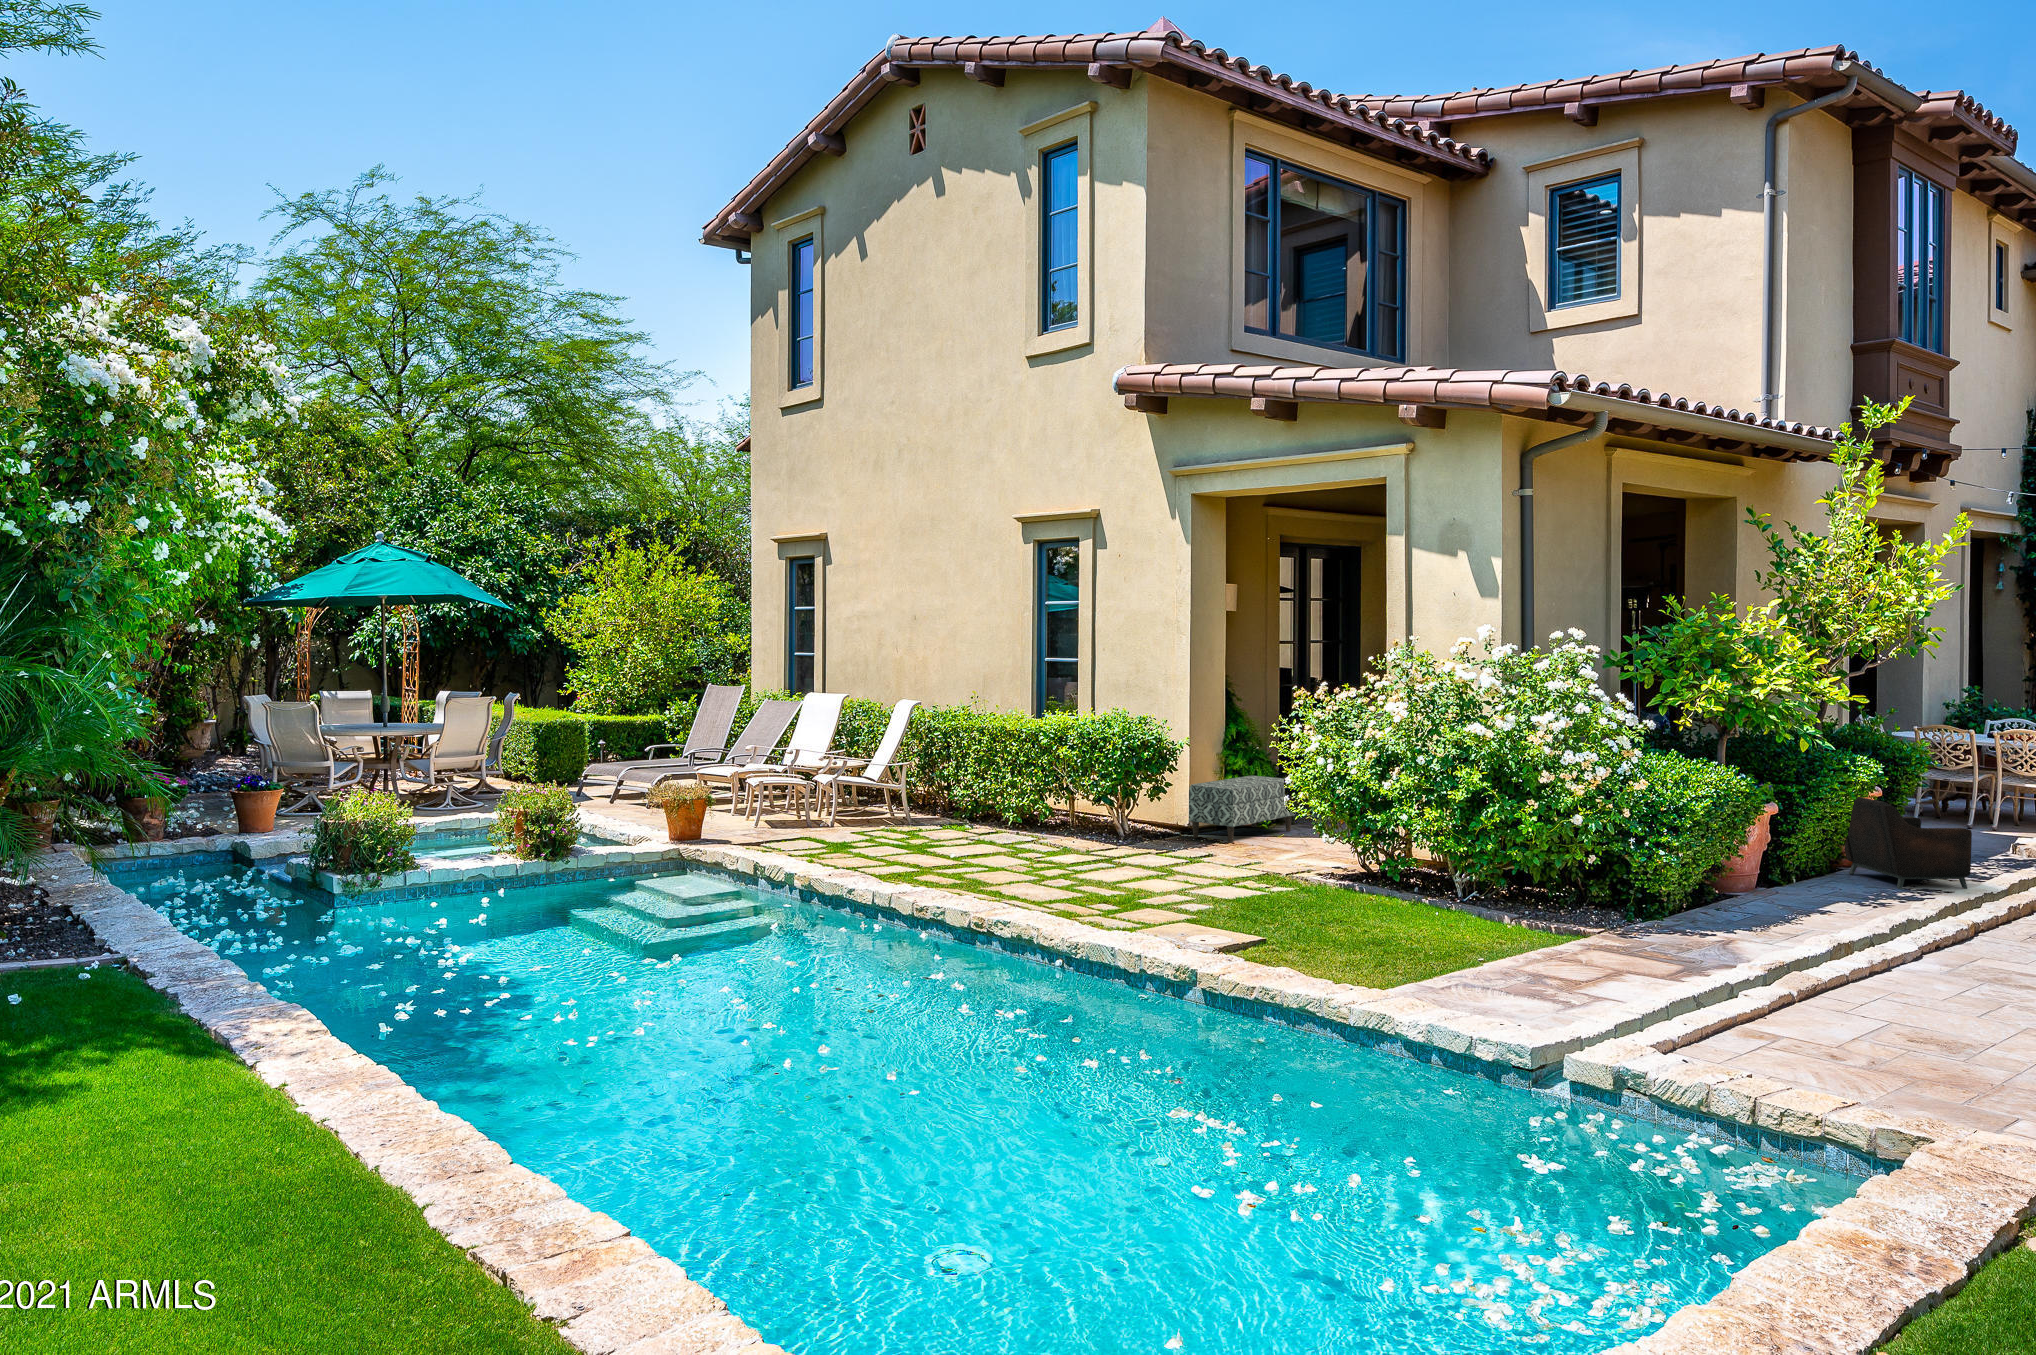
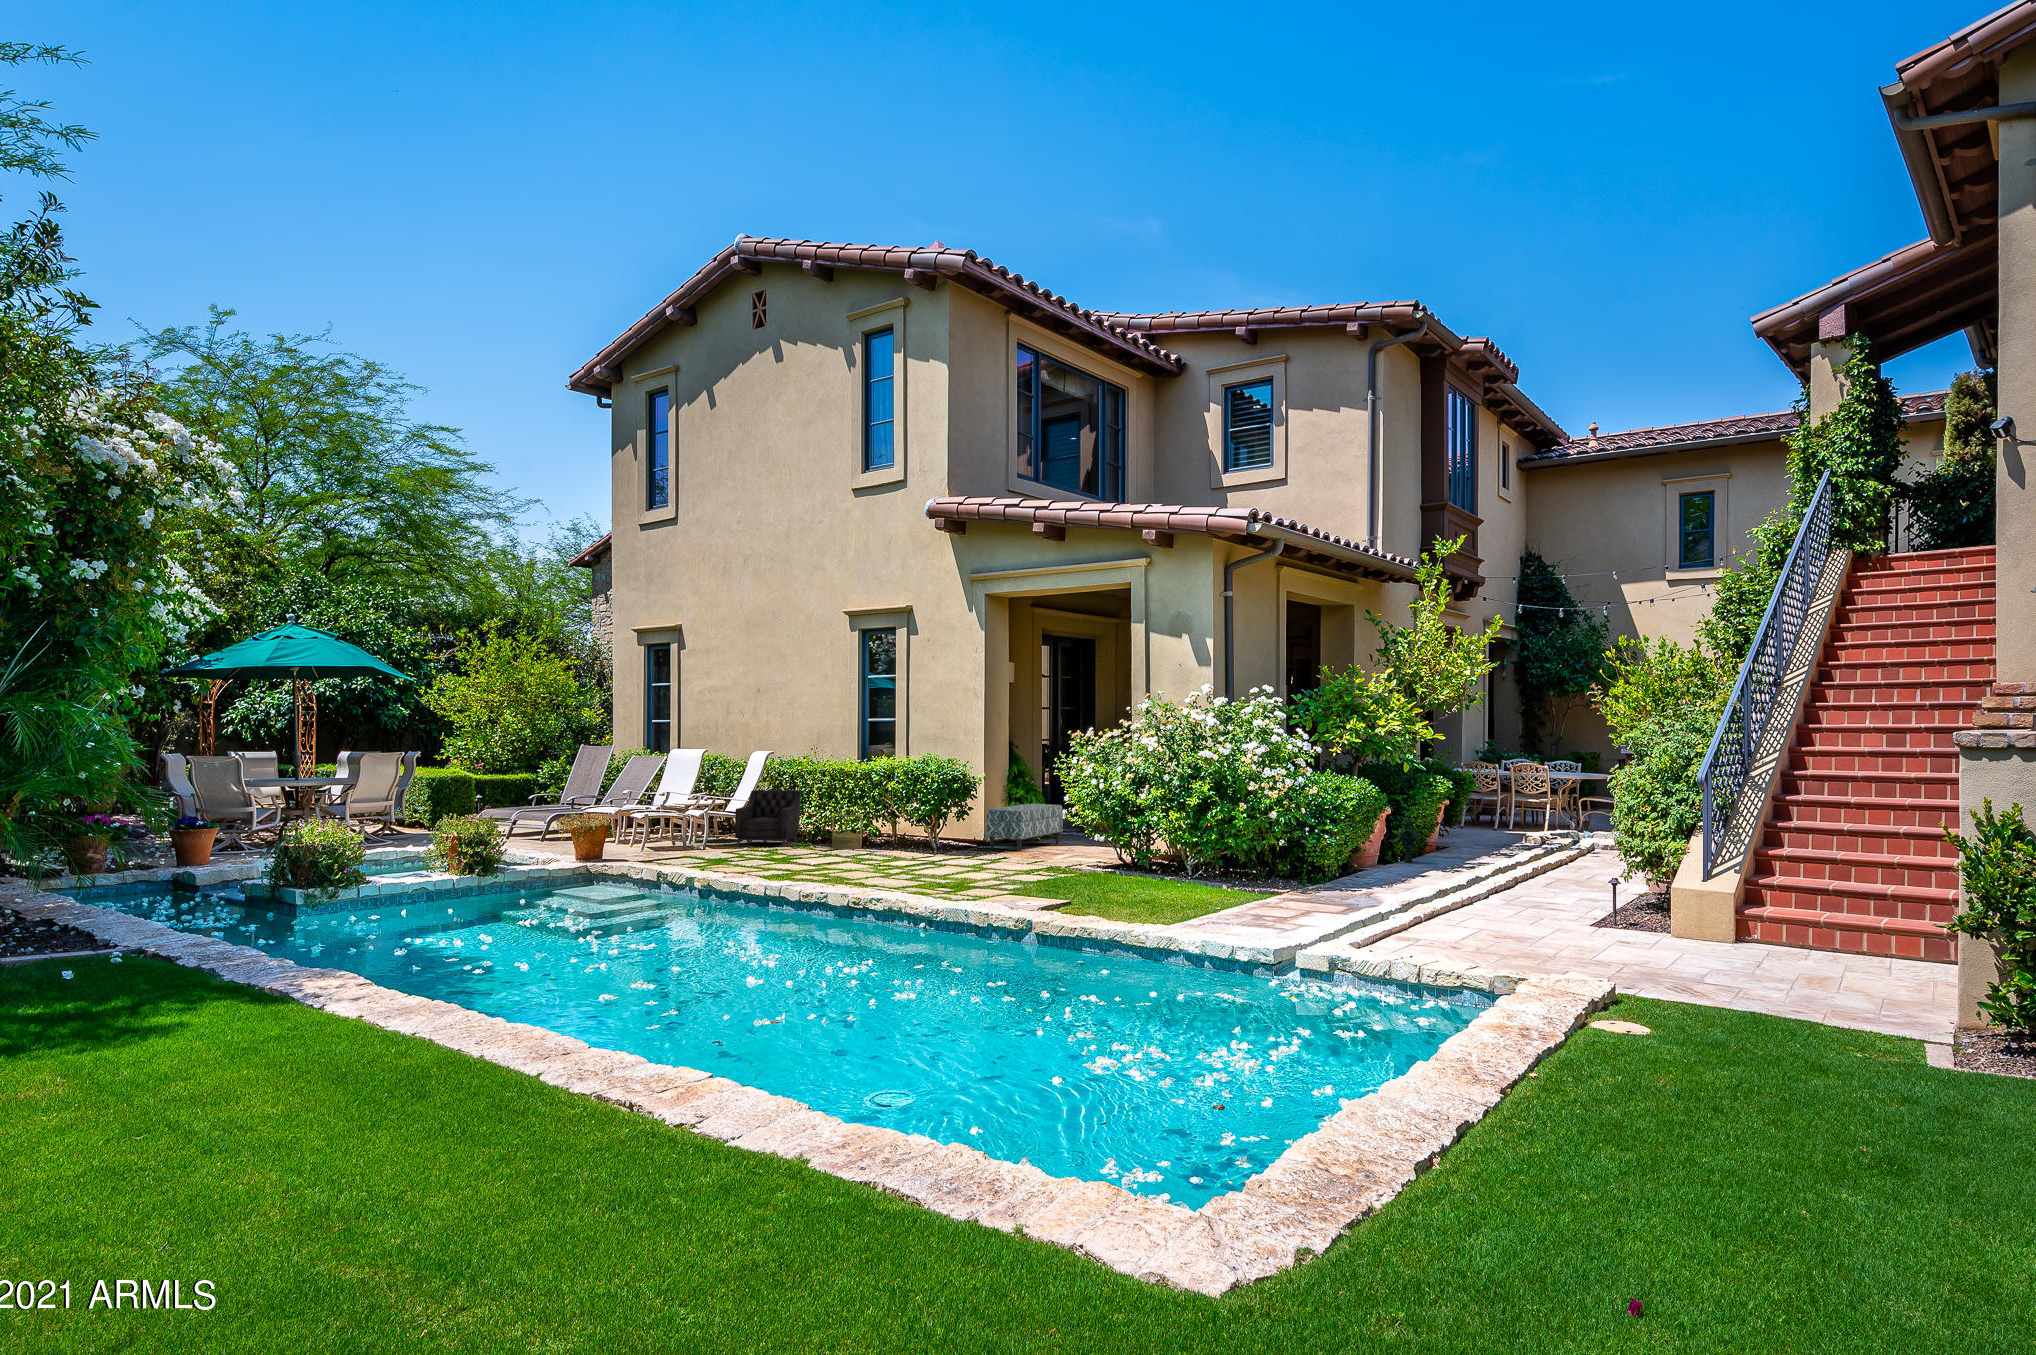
woven basket: none [988,785,1028,831] -> present [832,814,862,849]
armchair: present [1845,797,1972,889] -> present [735,790,801,847]
decorative plant: none [1780,817,1818,885] -> present [1397,816,1419,863]

